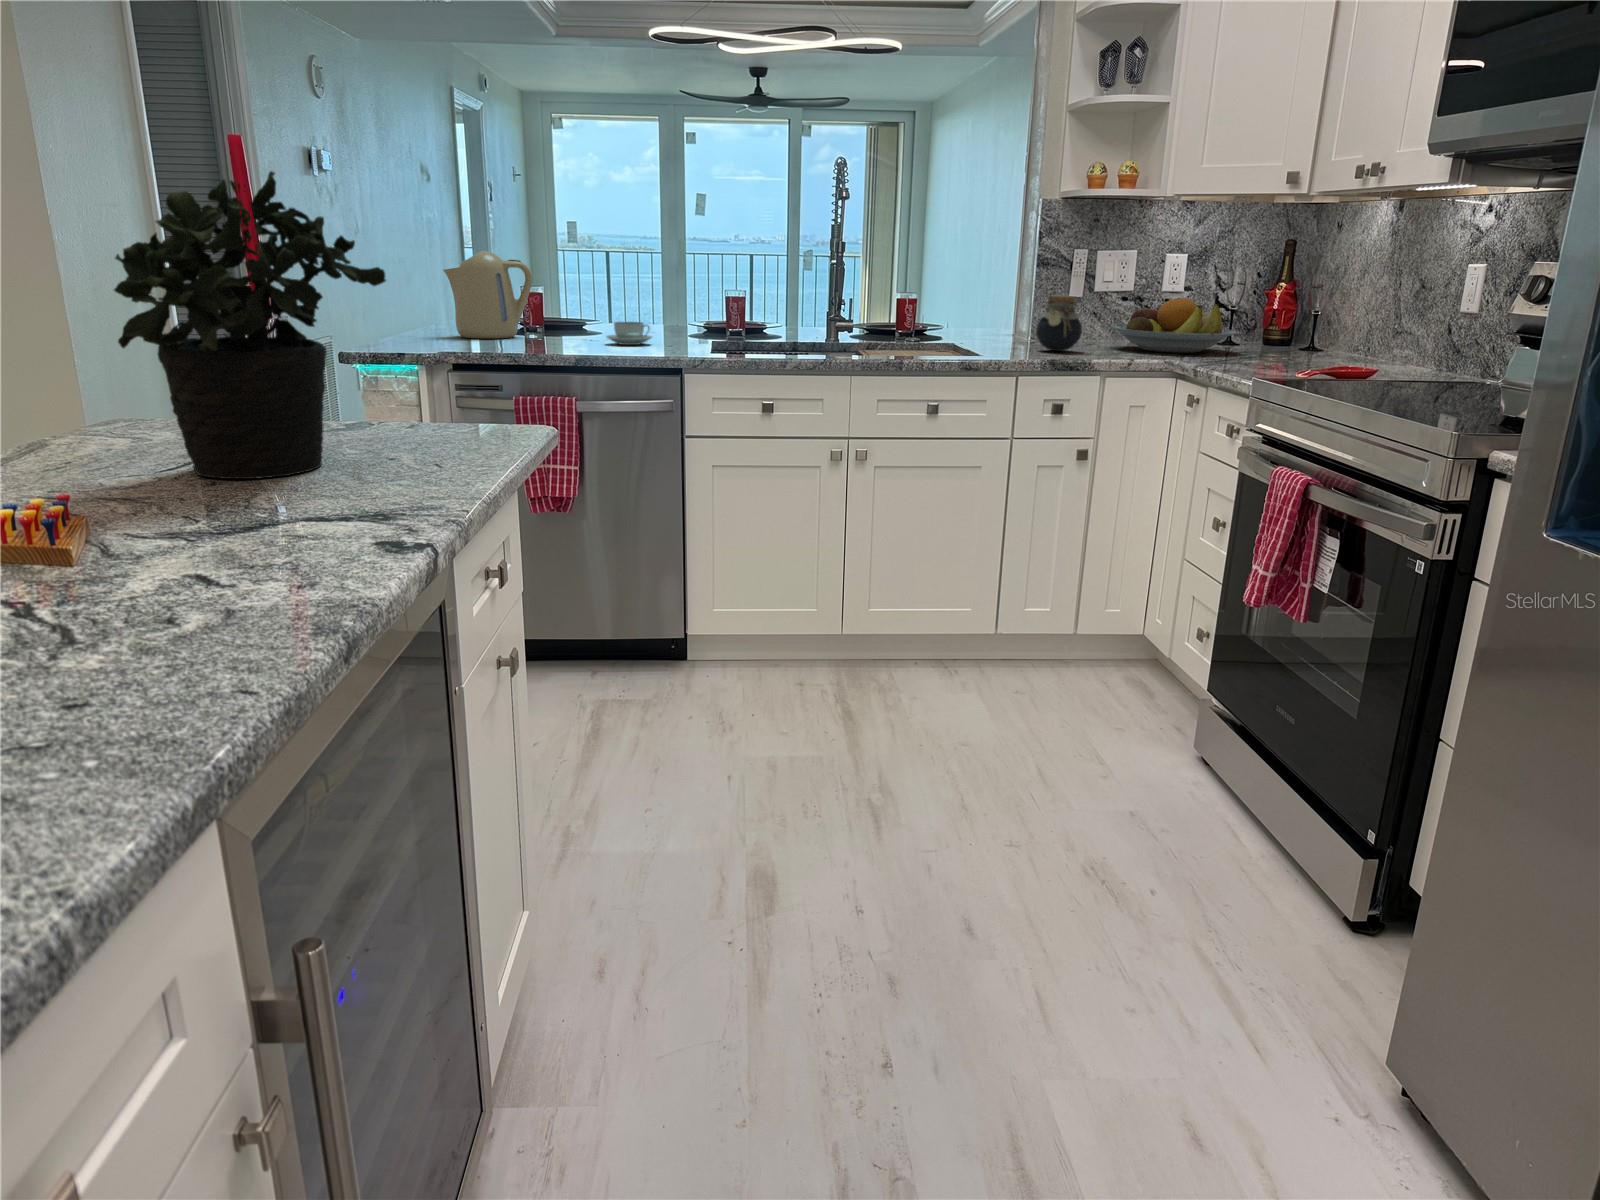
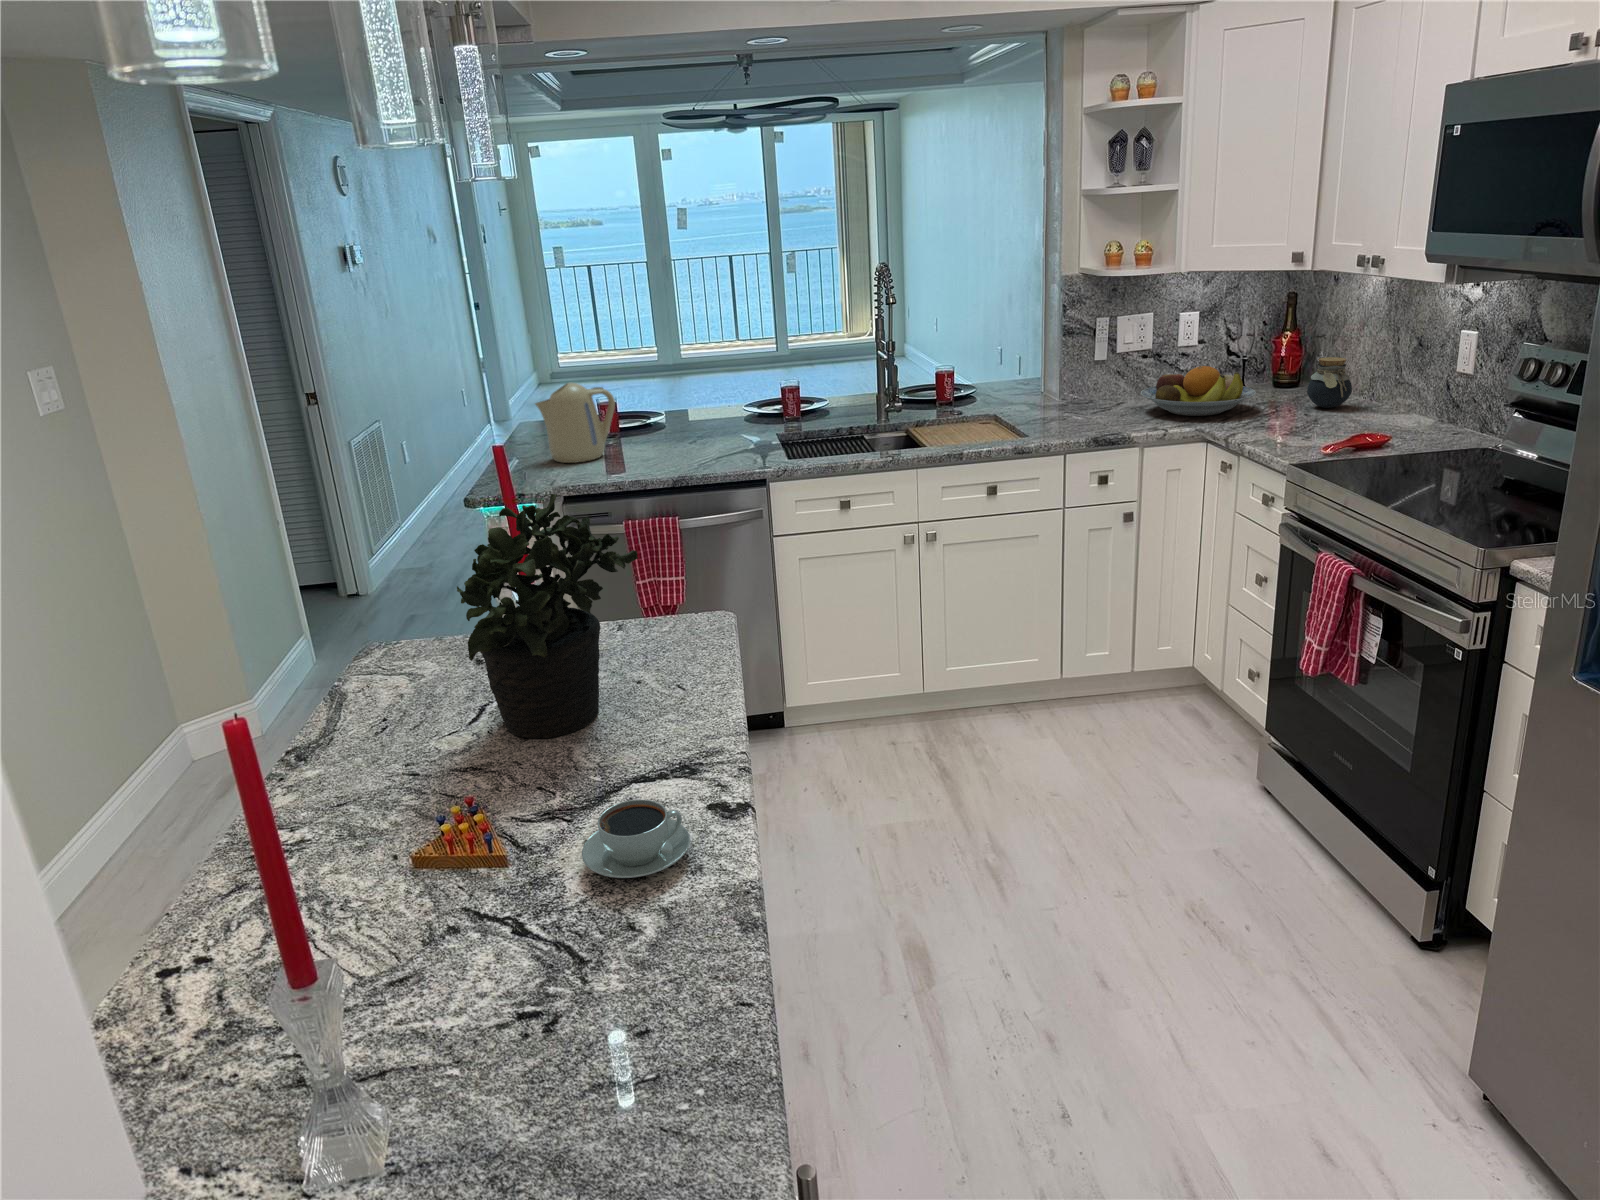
jar: present [1036,296,1082,351] -> present [1307,357,1352,408]
coffee cup: present [607,322,652,345] -> present [582,800,690,878]

